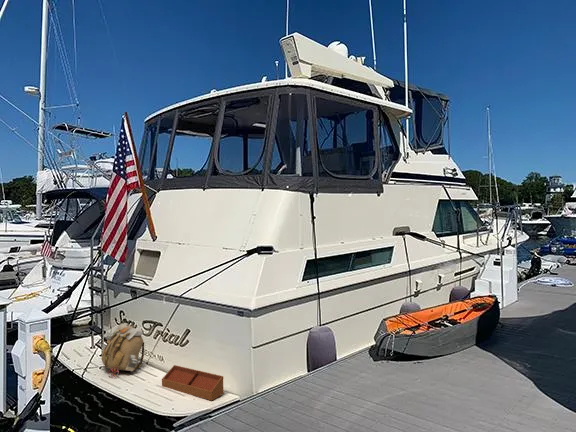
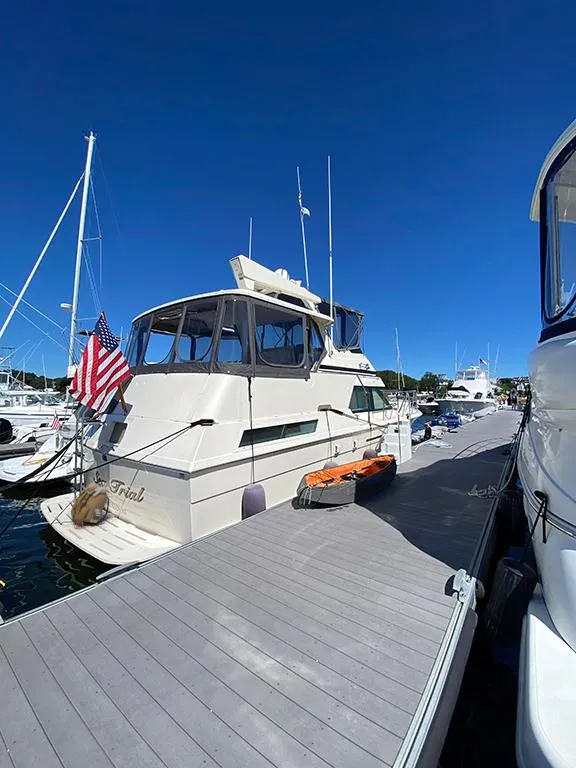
storage bin: present [162,365,223,401] -> none [118,517,169,547]

